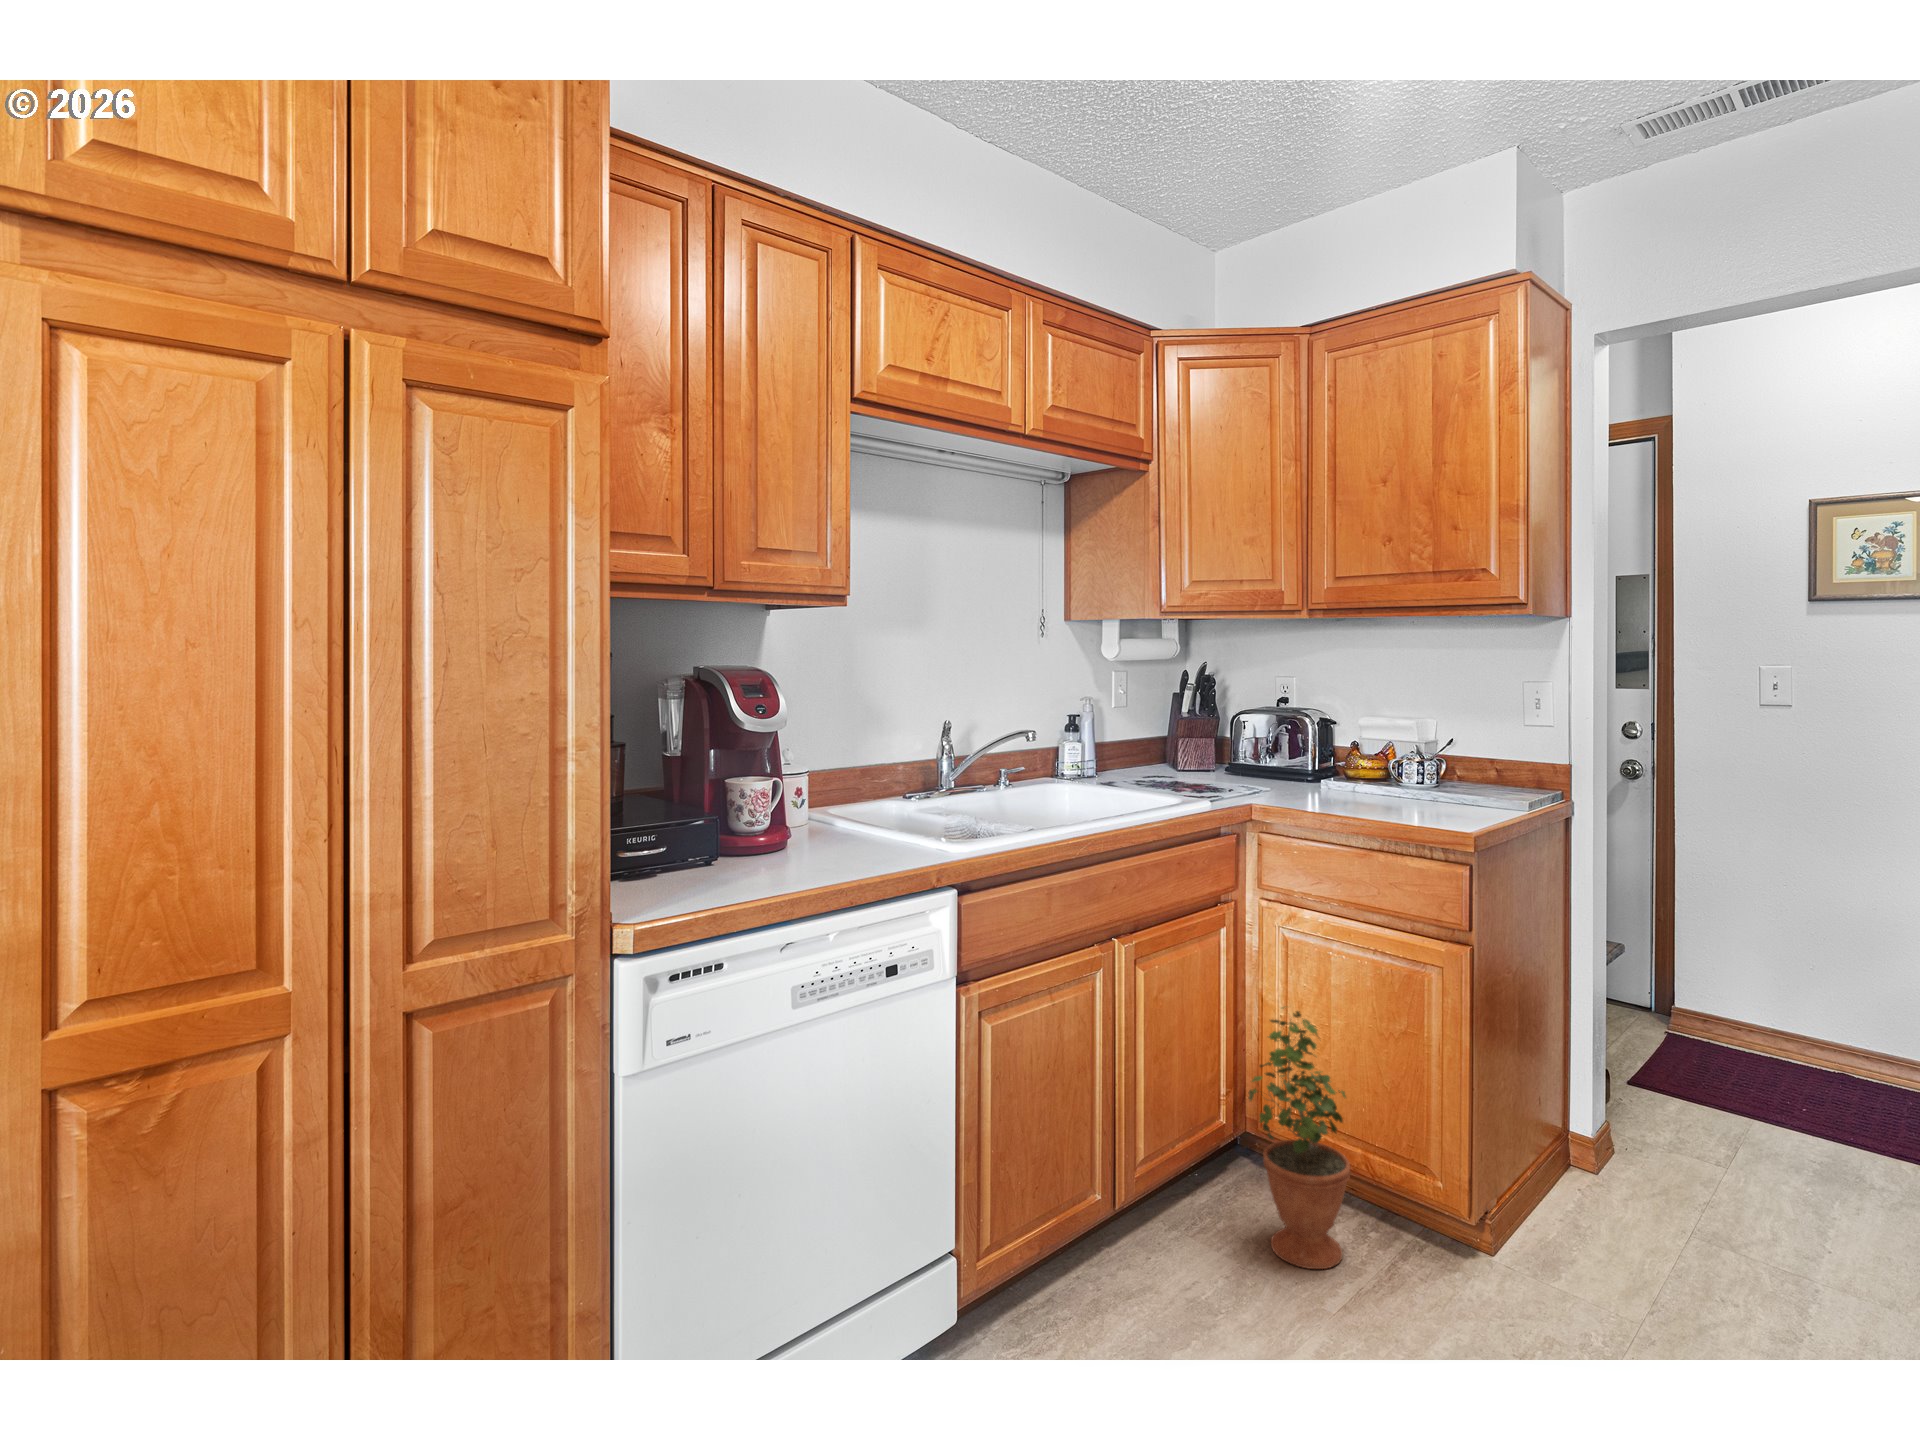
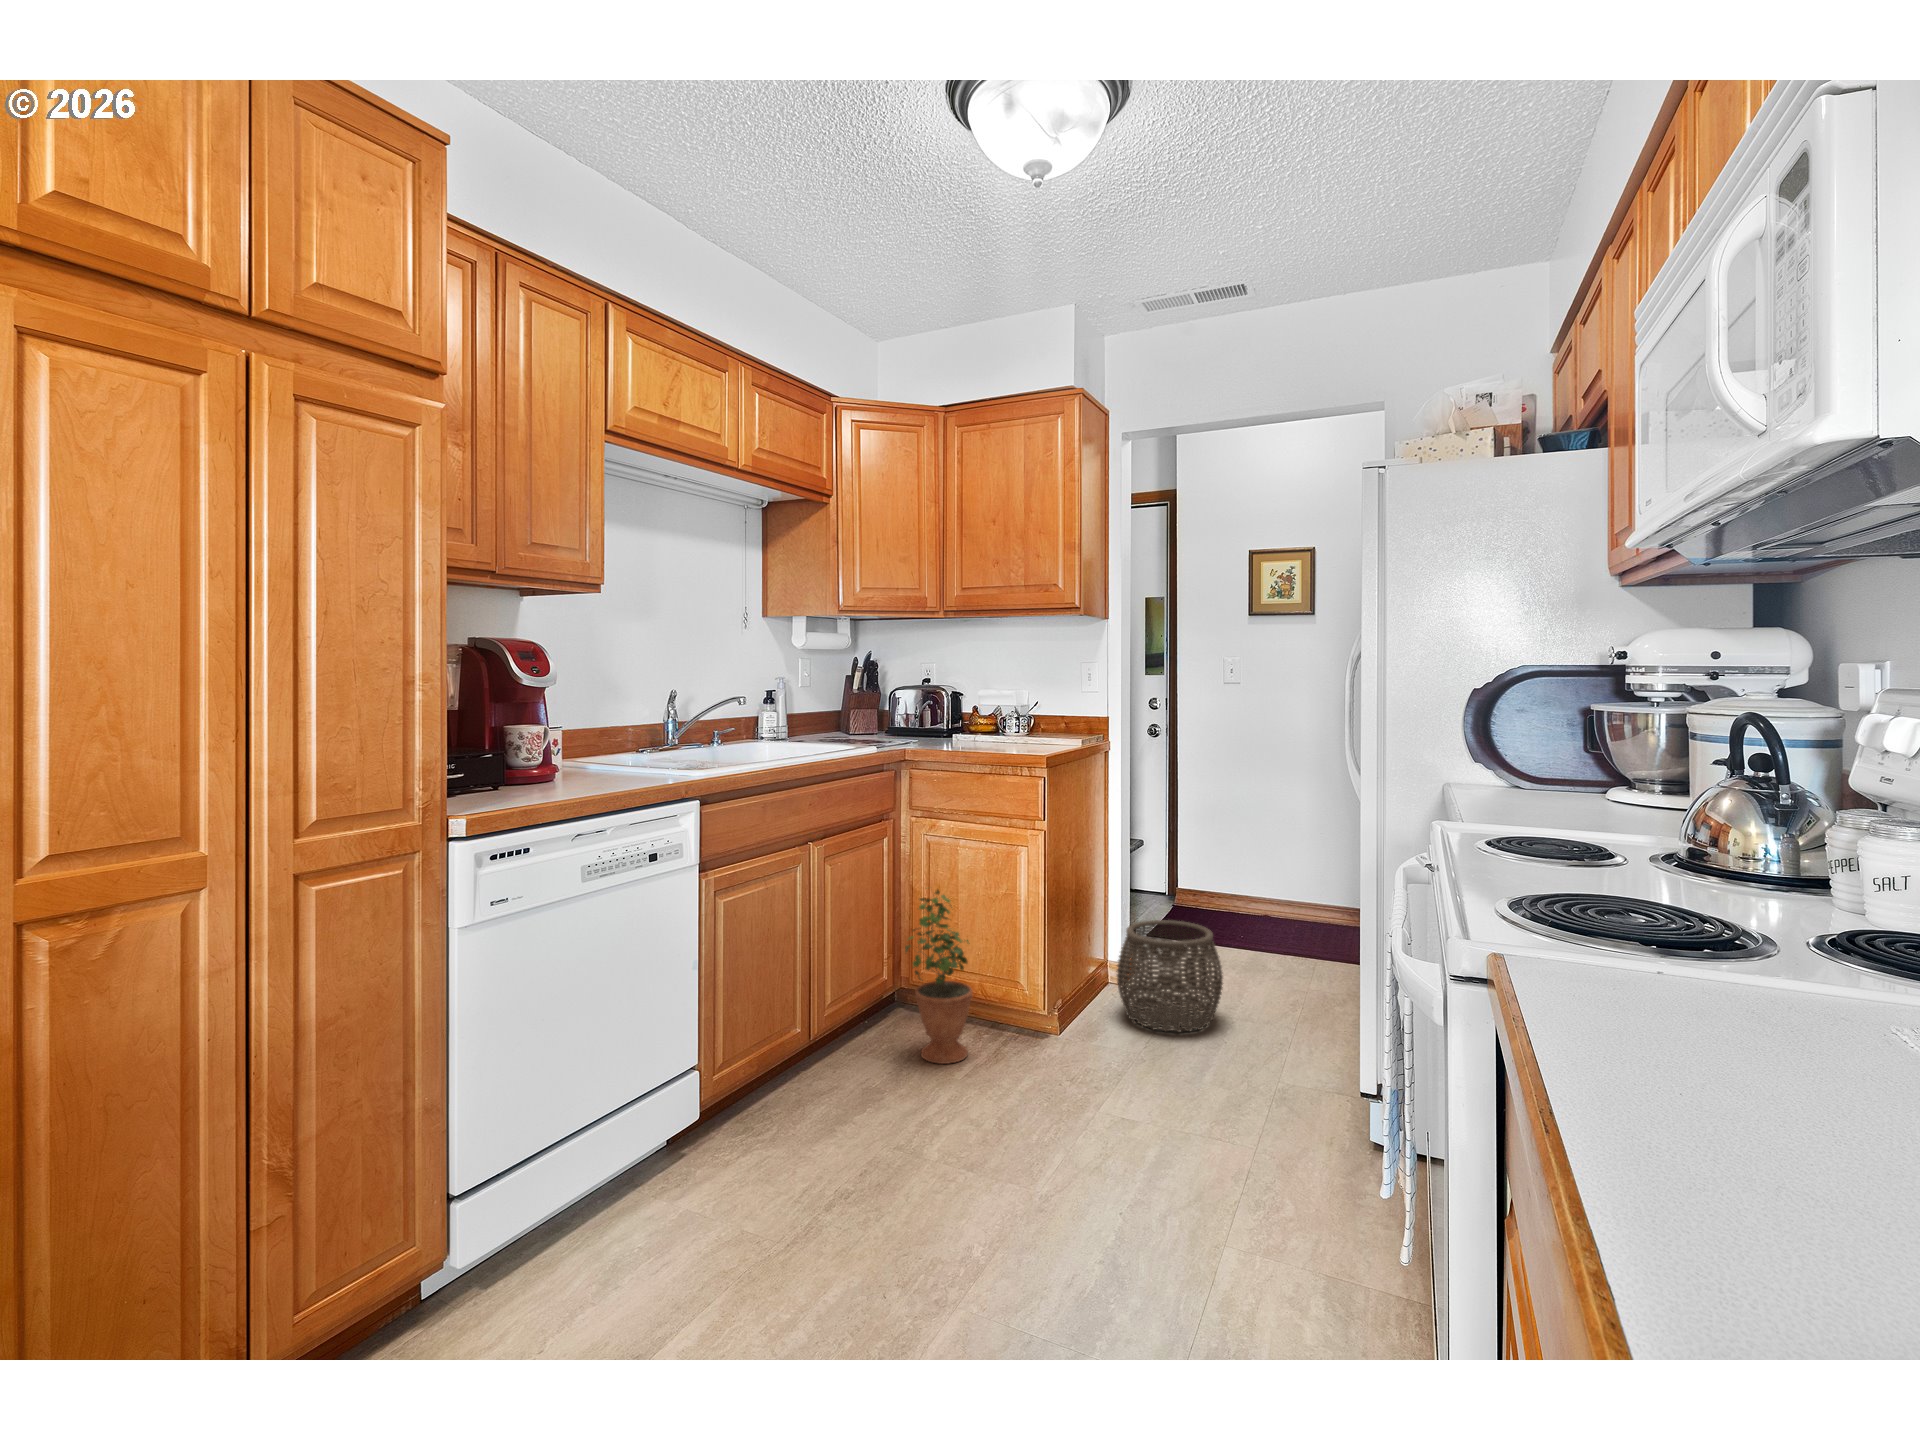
woven basket: none [1584,1079,1787,1278] -> present [1116,920,1223,1032]

